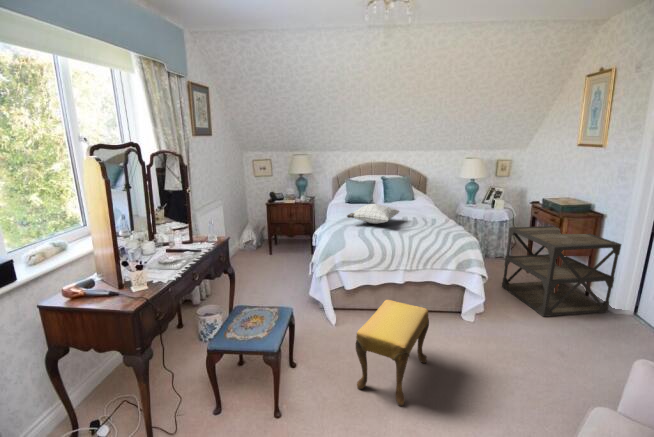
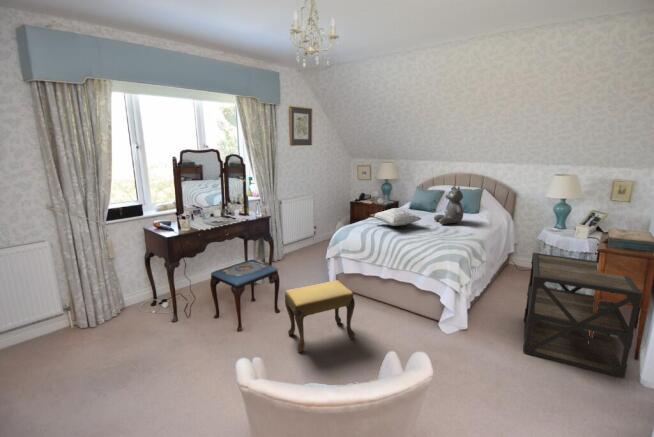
teddy bear: none [393,174,425,215] -> present [434,185,463,224]

